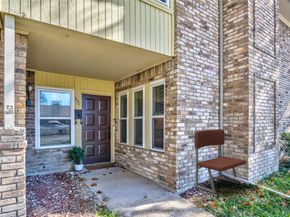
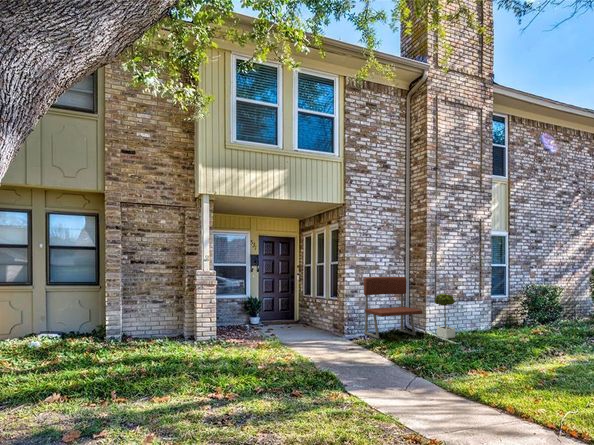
potted tree: none [253,143,272,185] -> present [435,294,455,338]

